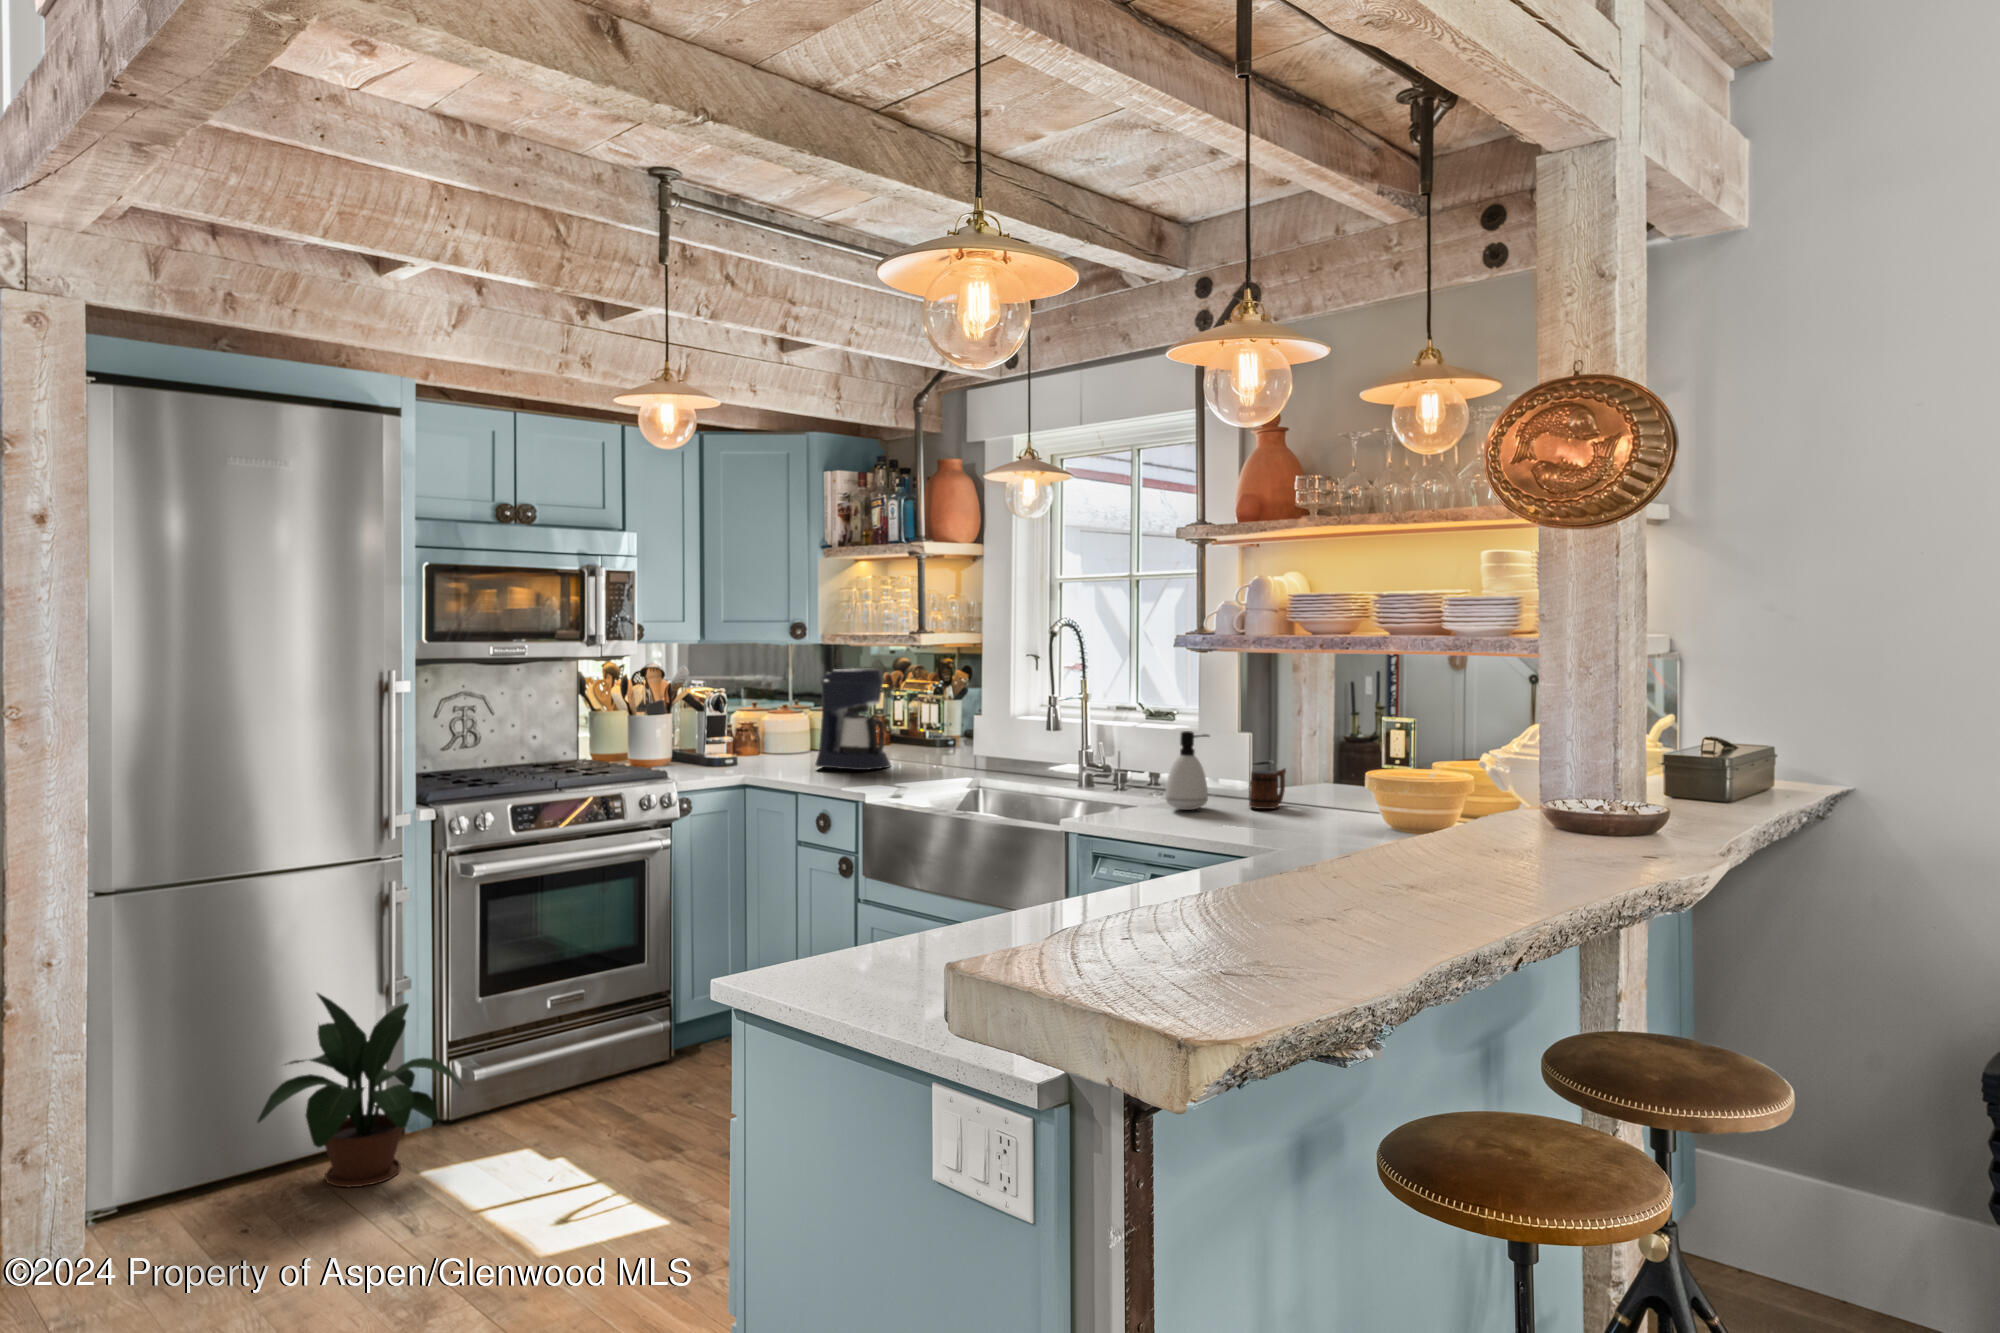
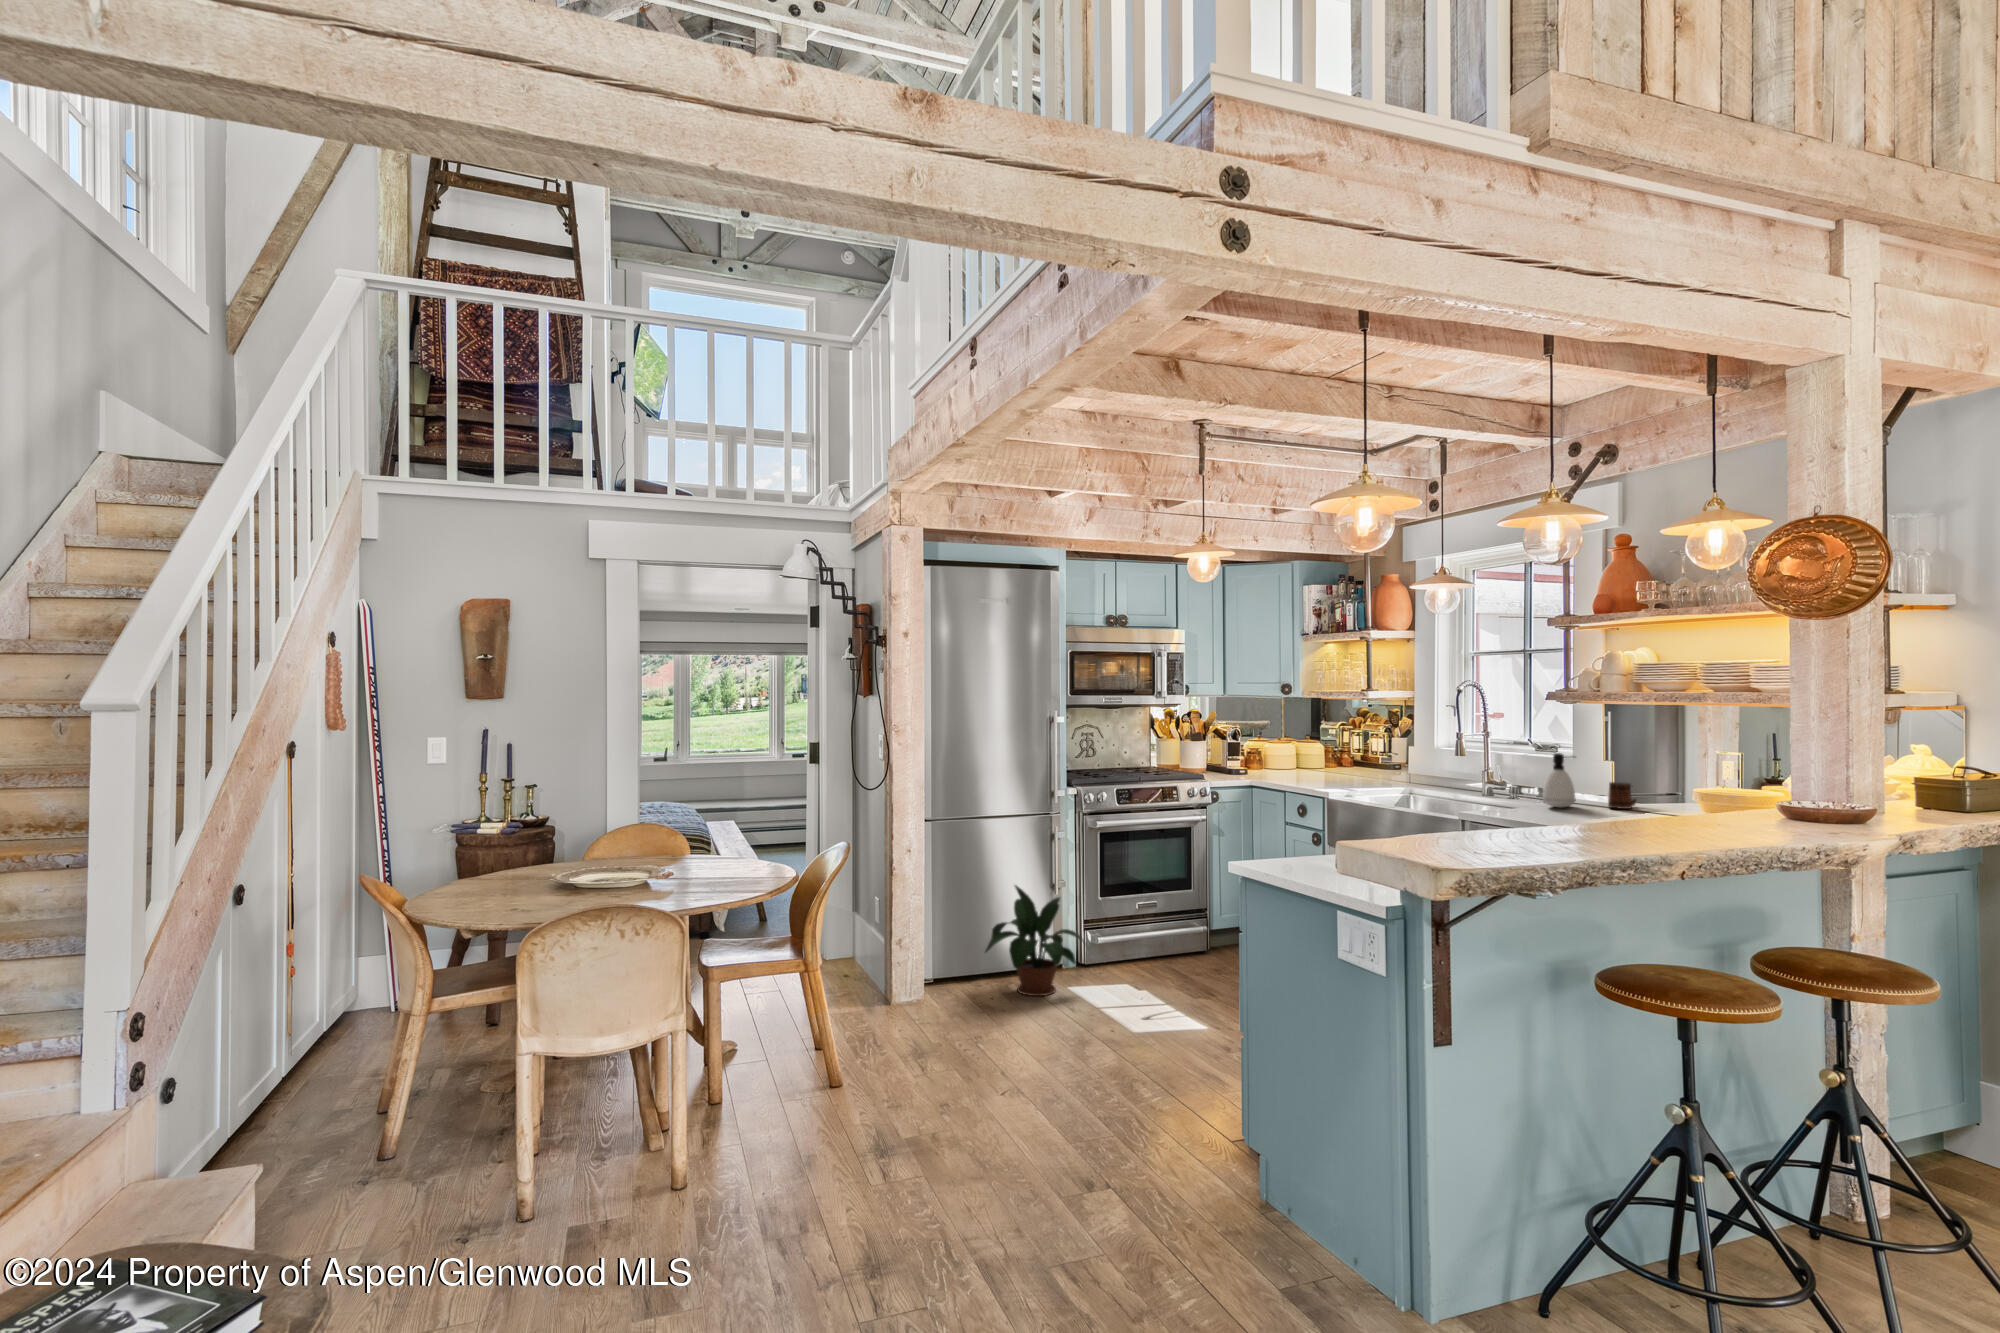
coffee maker: present [815,668,891,770] -> none [1299,713,1350,778]

